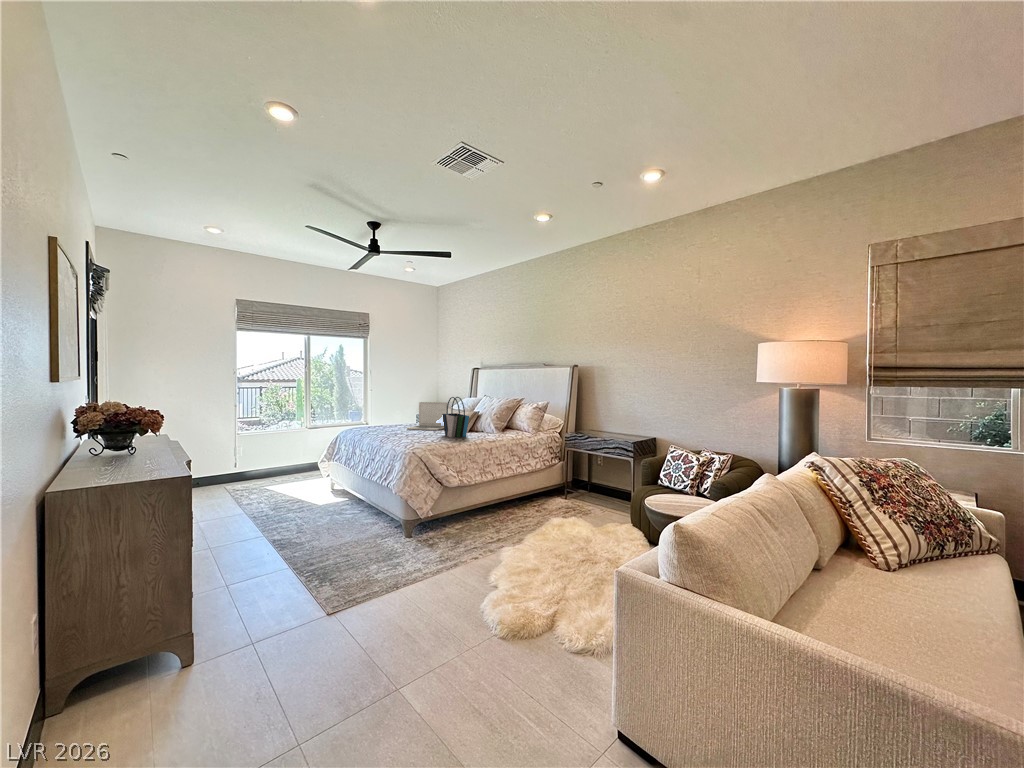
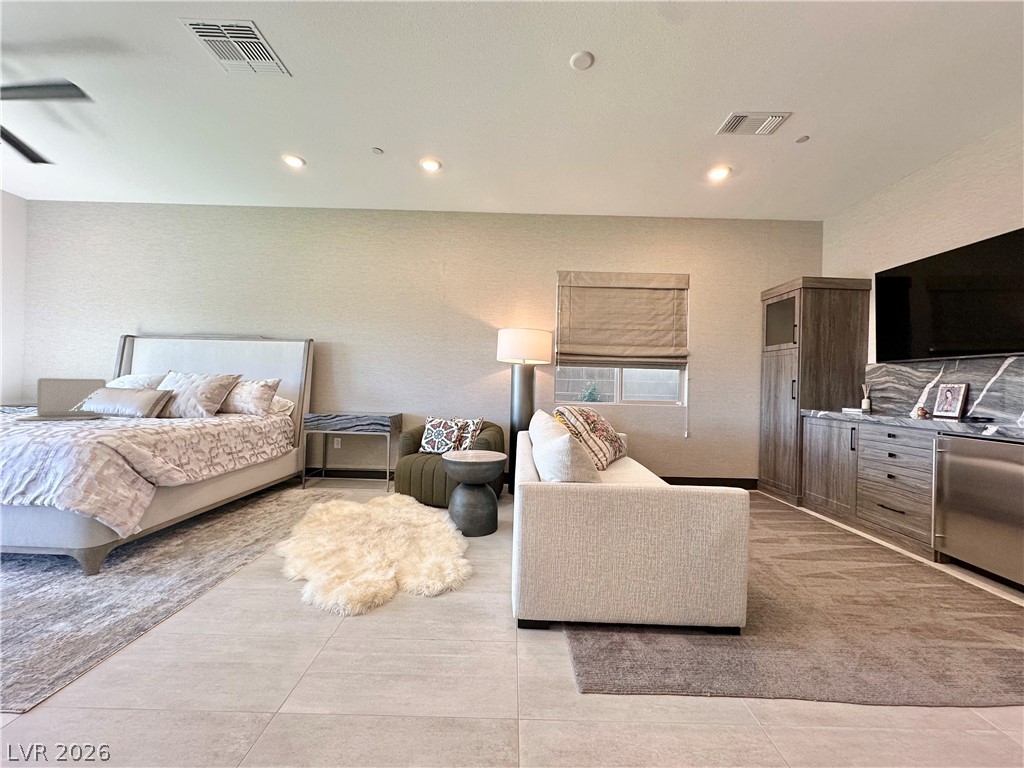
tote bag: present [442,397,469,438] -> none [118,367,179,424]

